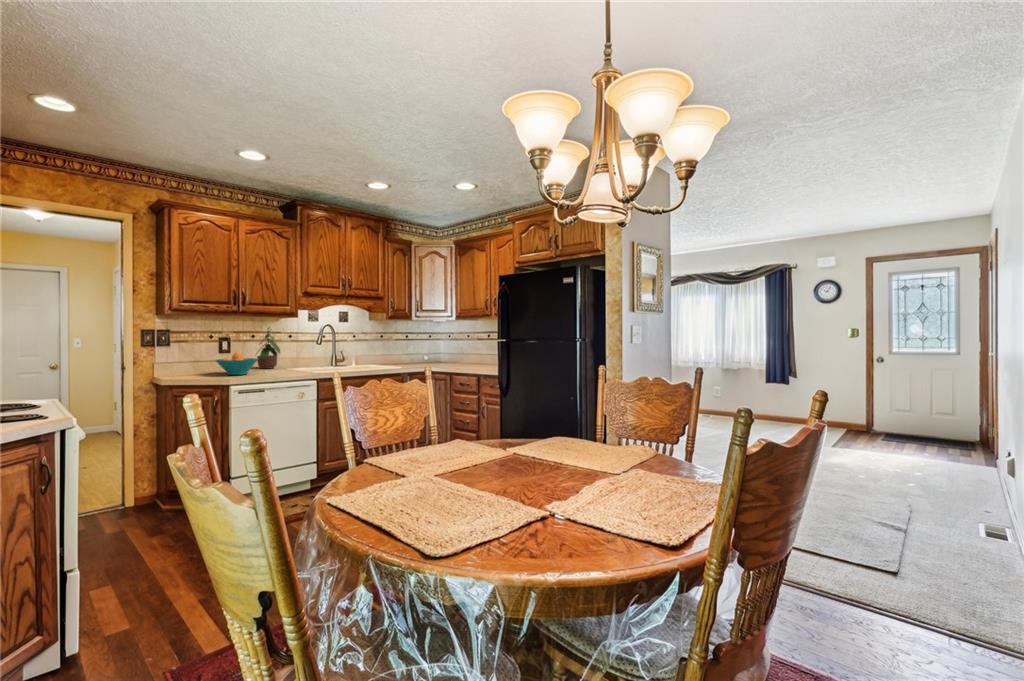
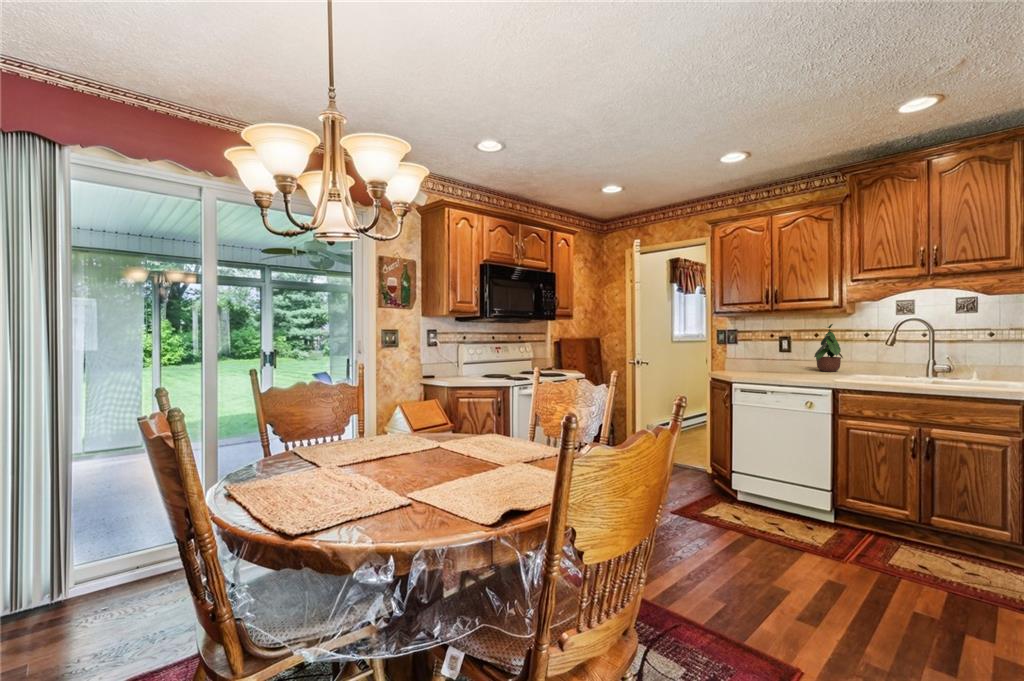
fruit bowl: present [215,352,258,375] -> none [750,351,793,374]

